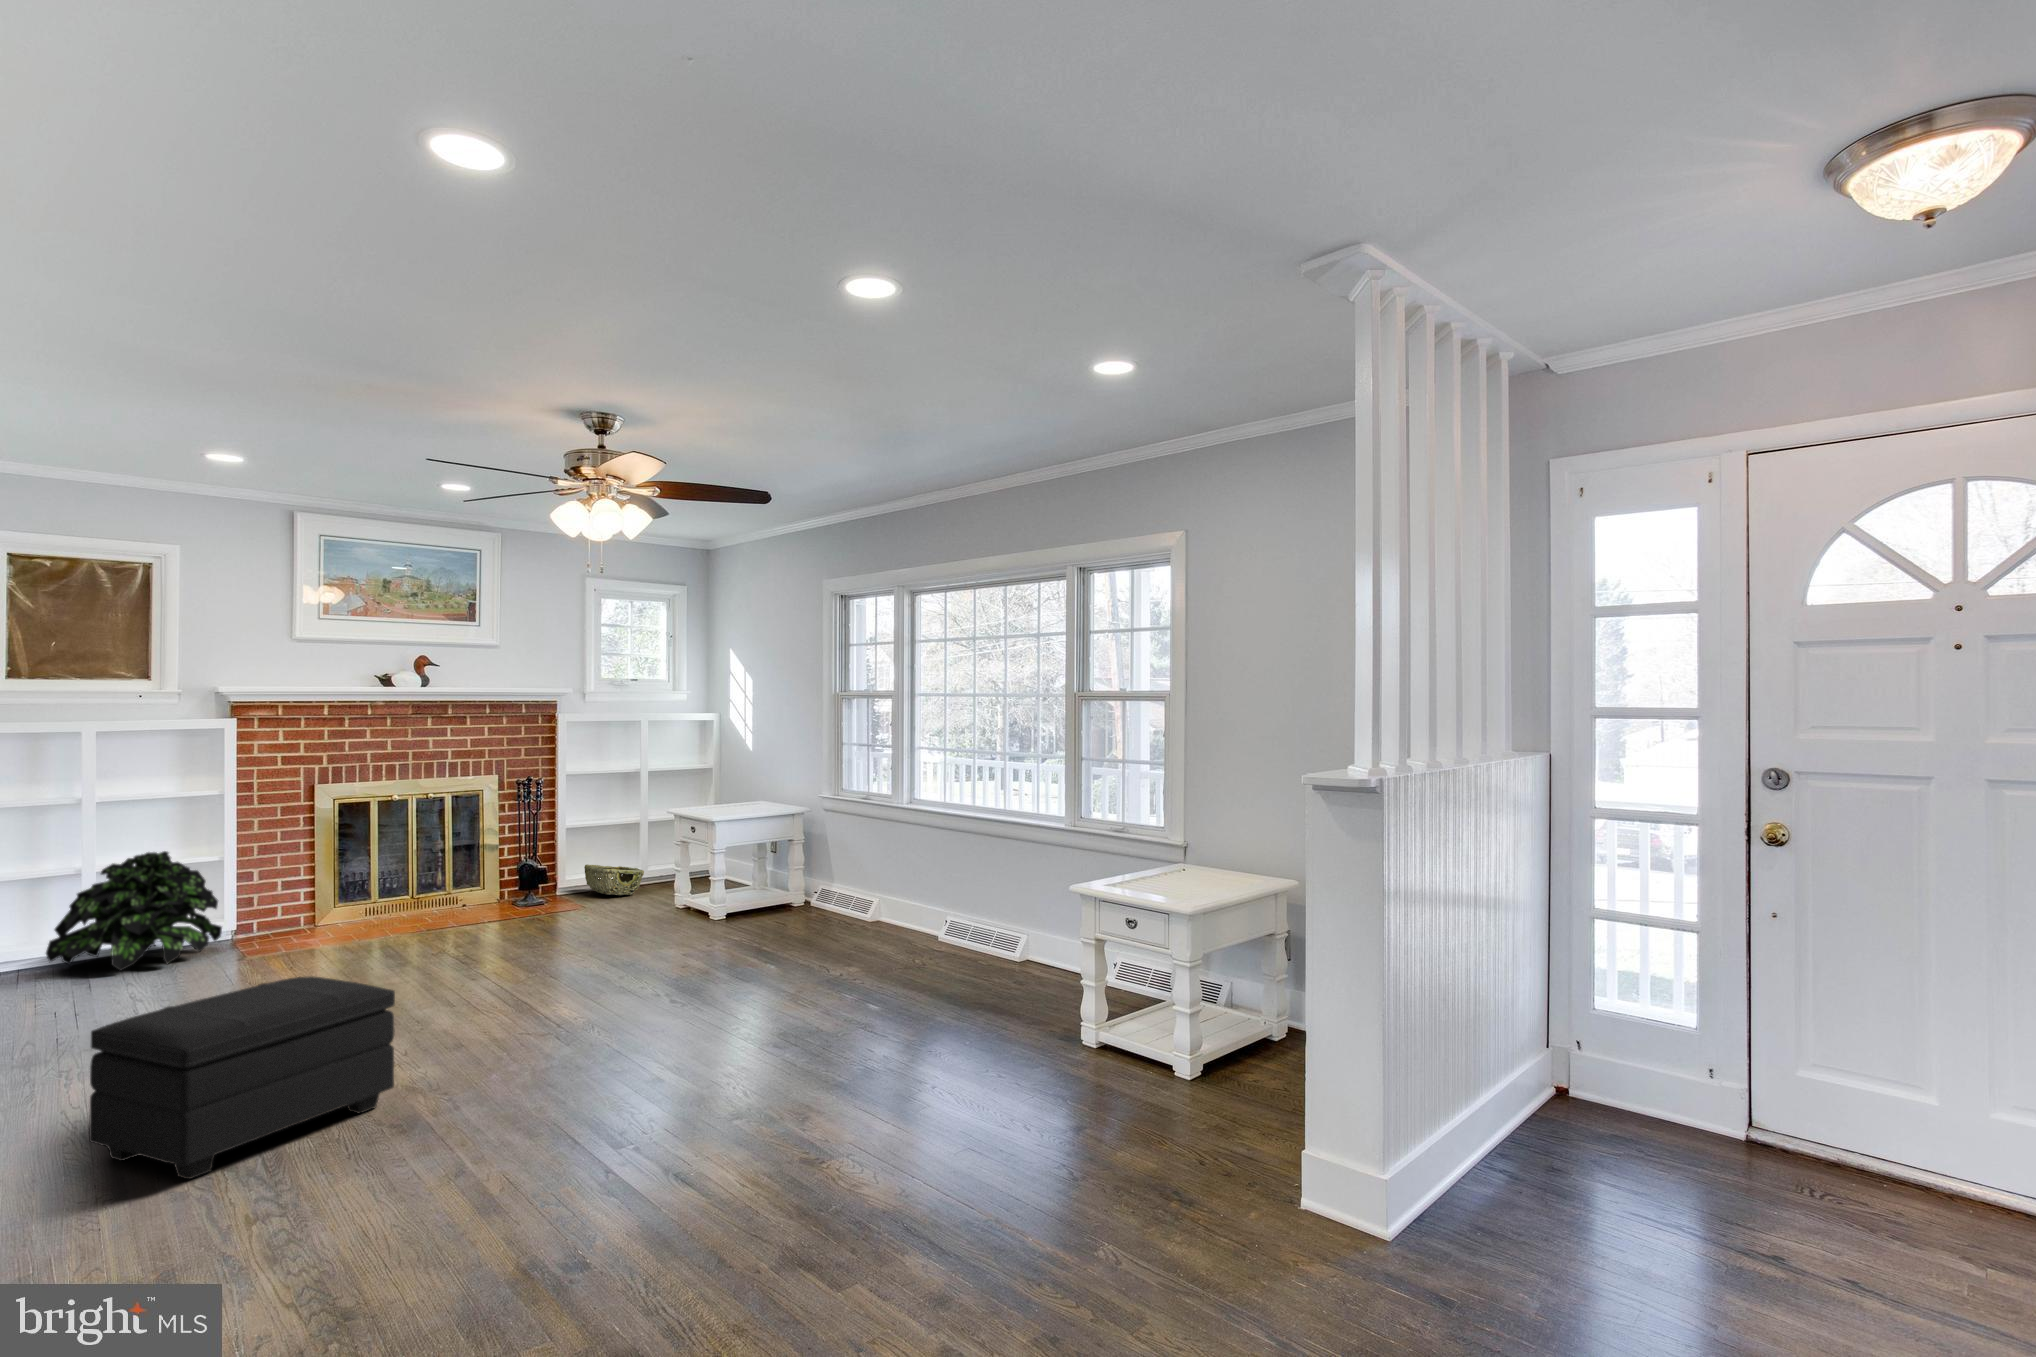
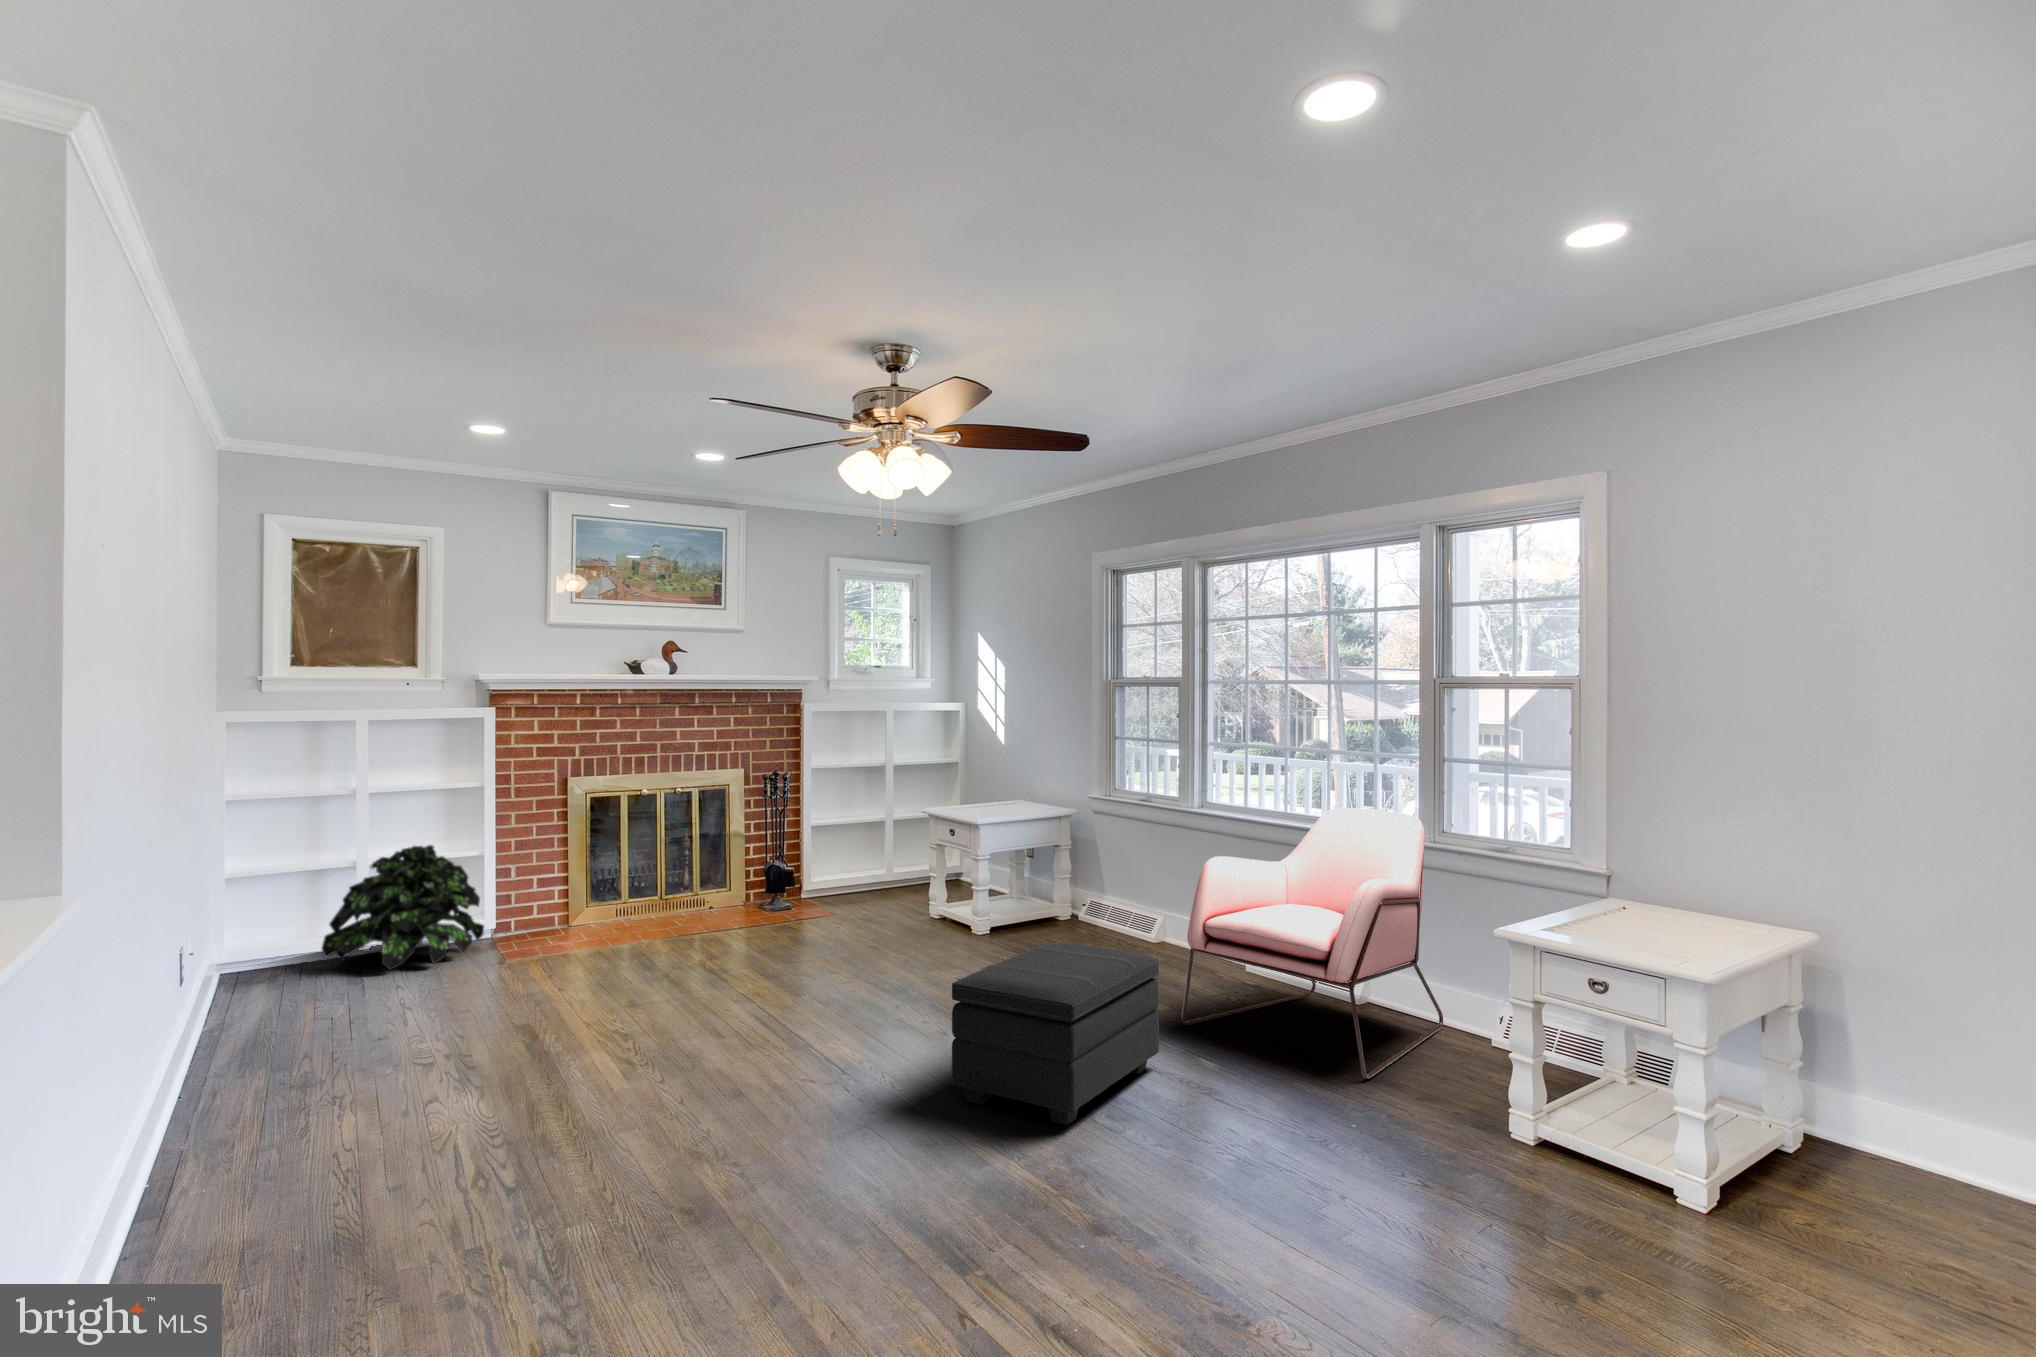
armchair: none [864,800,1078,1015] -> present [1182,808,1443,1079]
woven basket: present [584,864,644,896] -> none [830,866,893,902]
footstool: present [89,976,395,1179] -> present [952,943,1159,1125]

